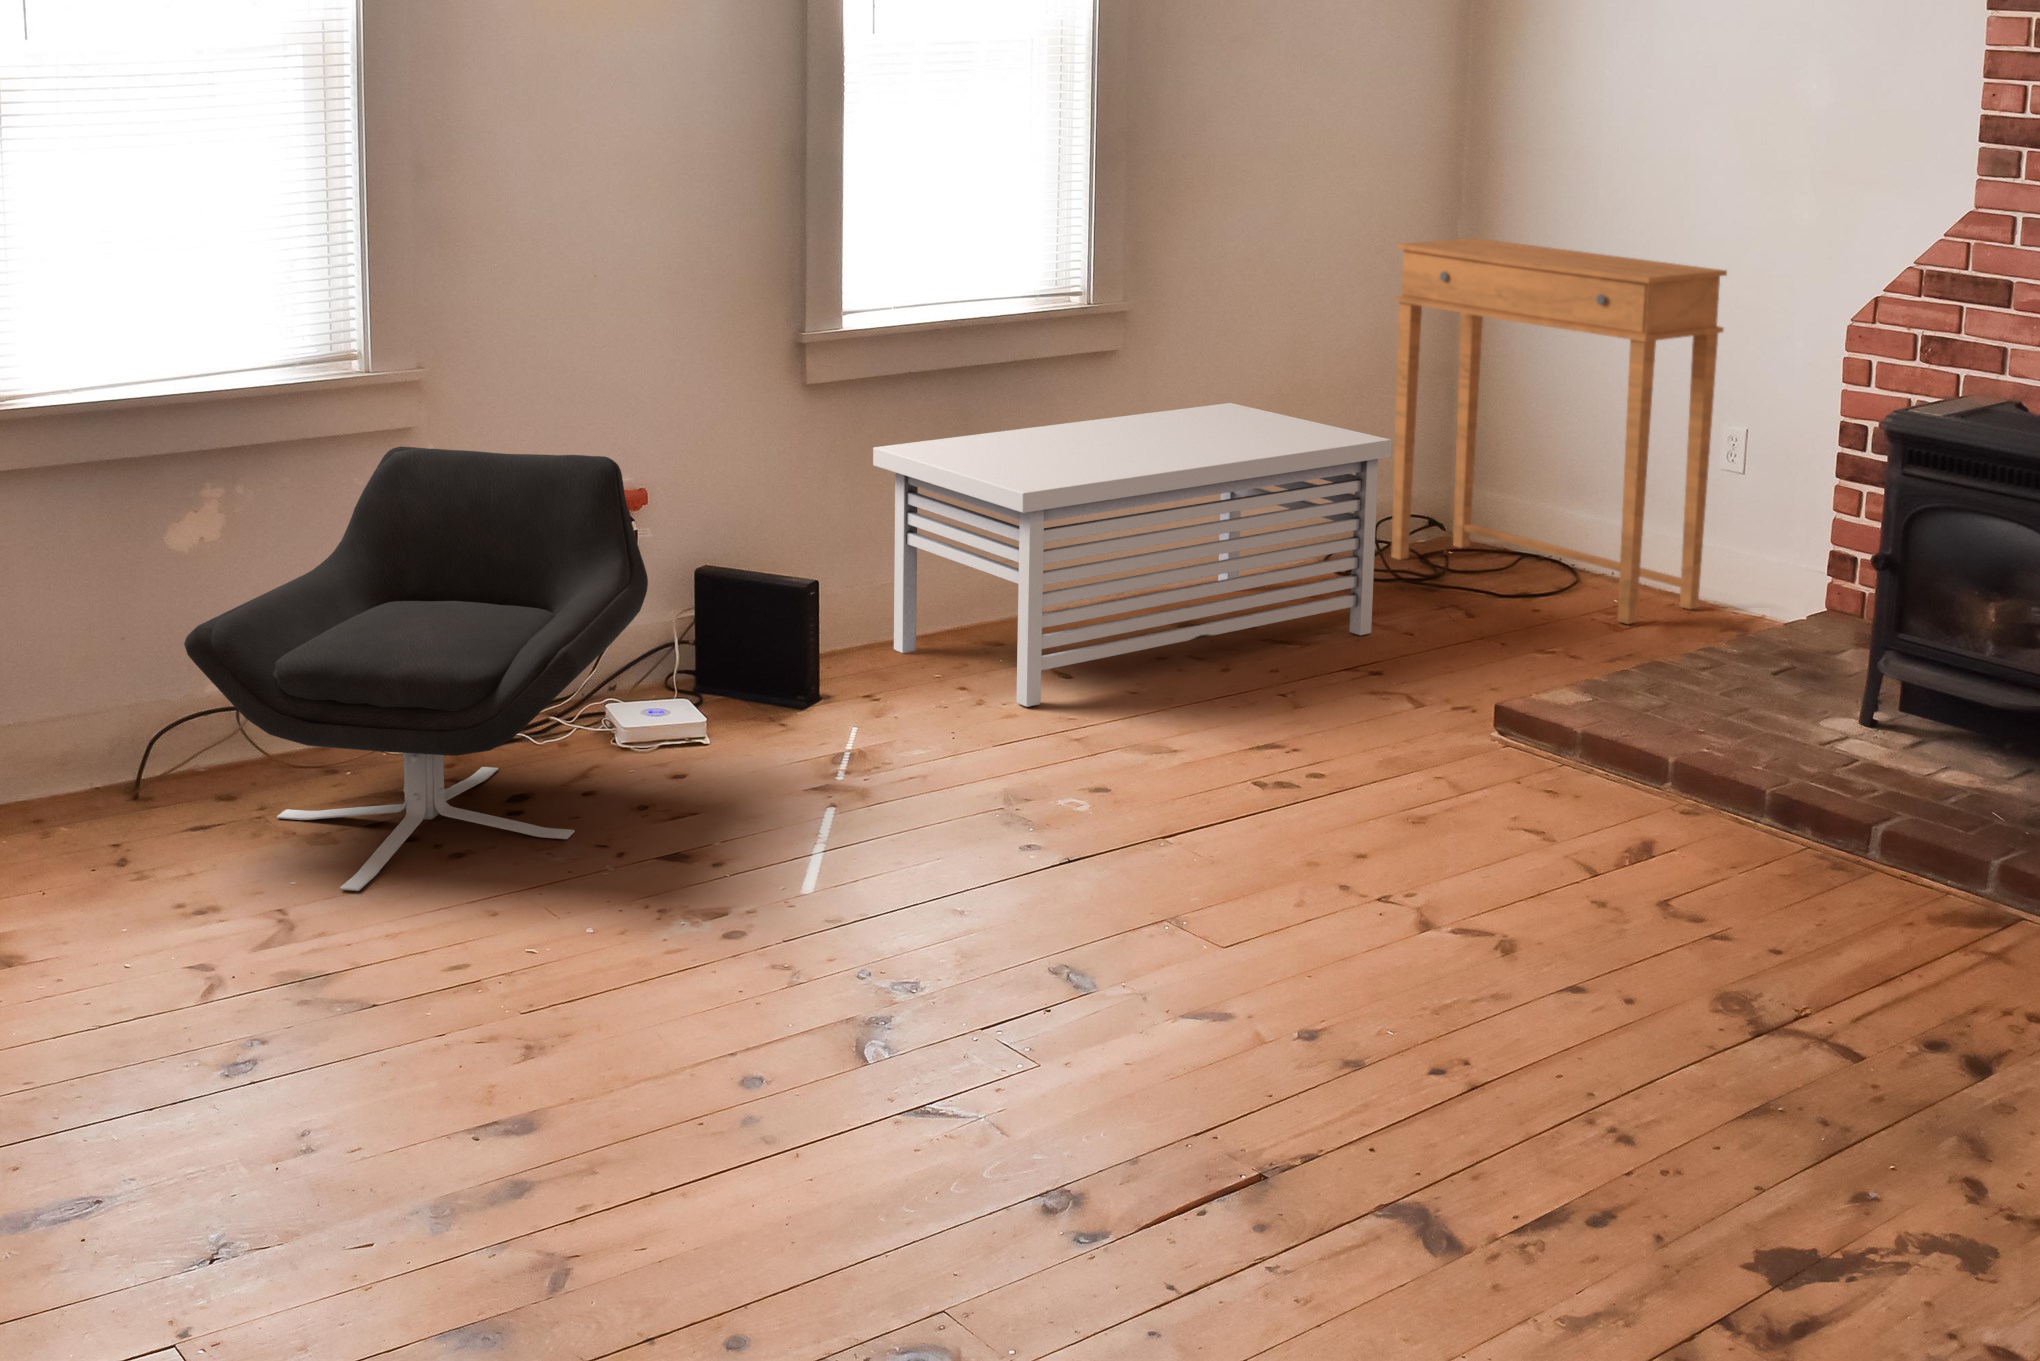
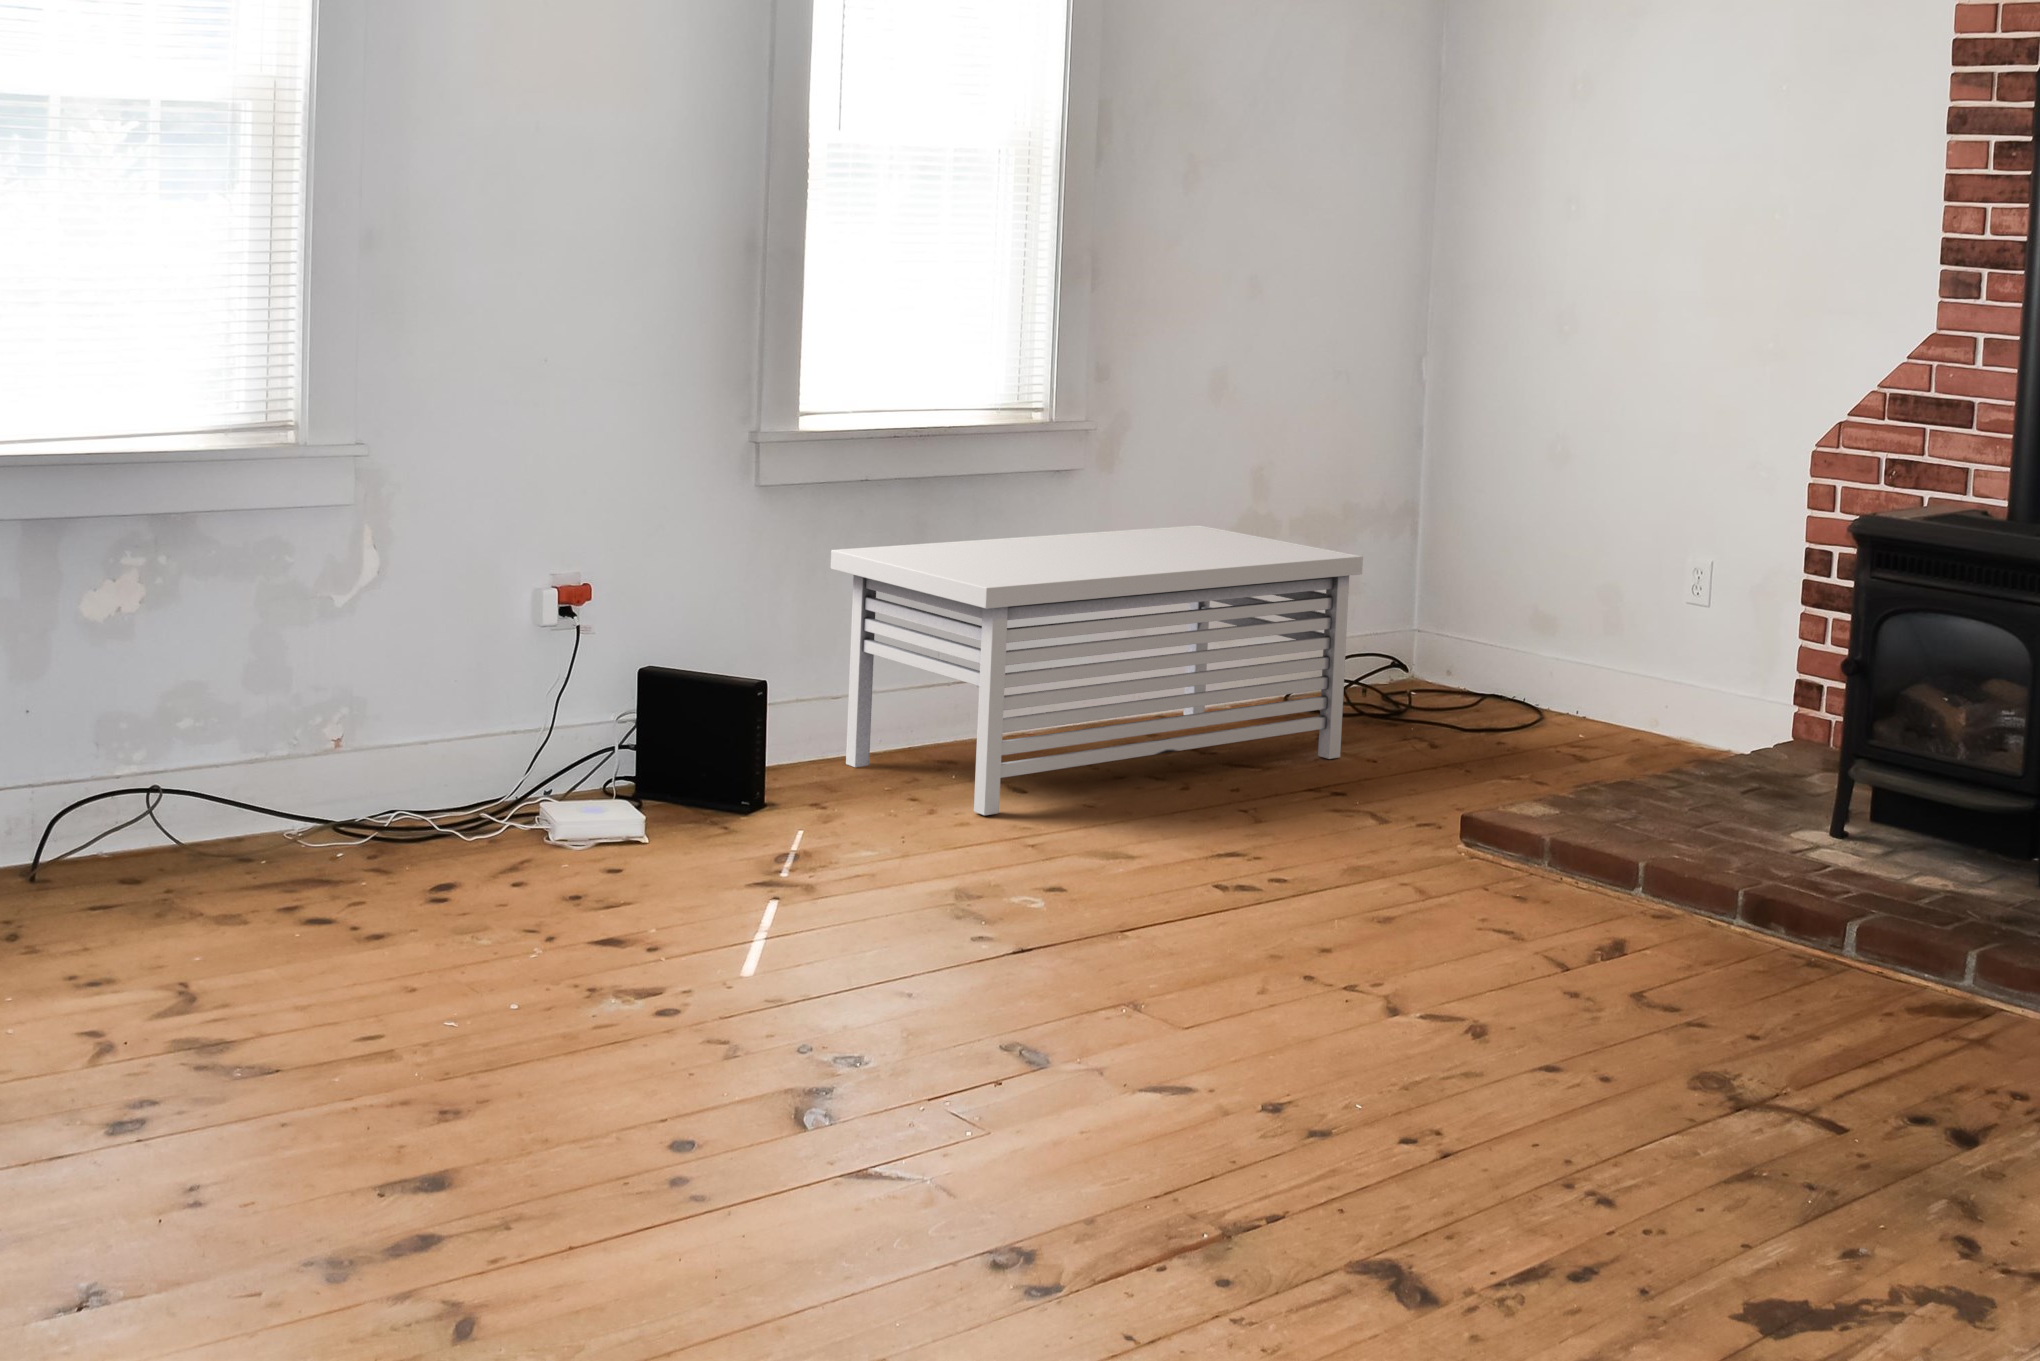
side table: present [1391,238,1727,624] -> none [1360,371,1697,754]
lounge chair: present [184,446,648,891] -> none [83,518,589,971]

